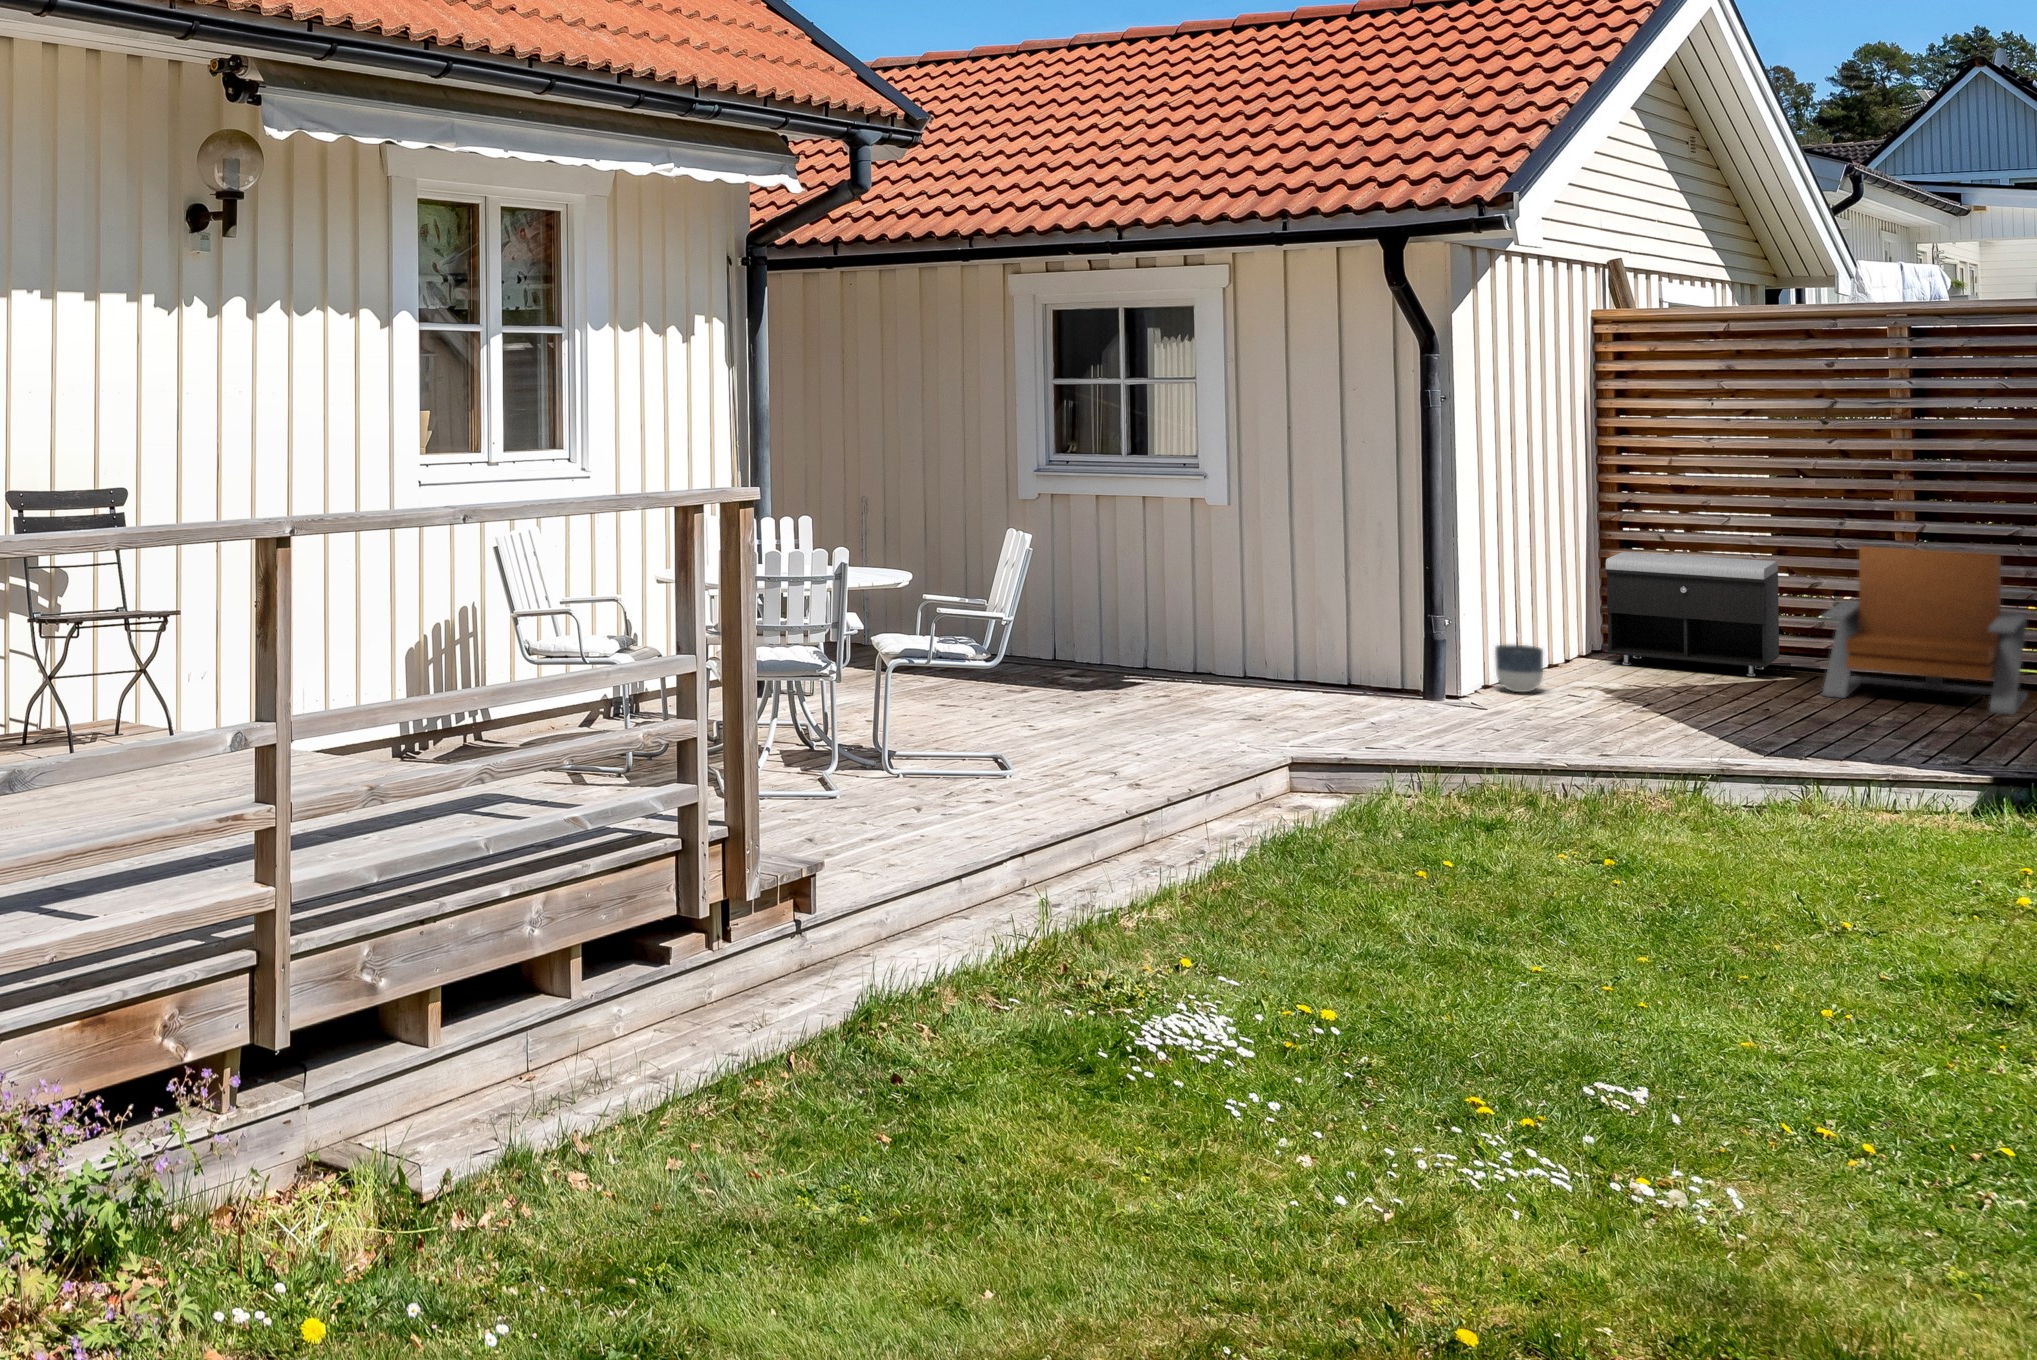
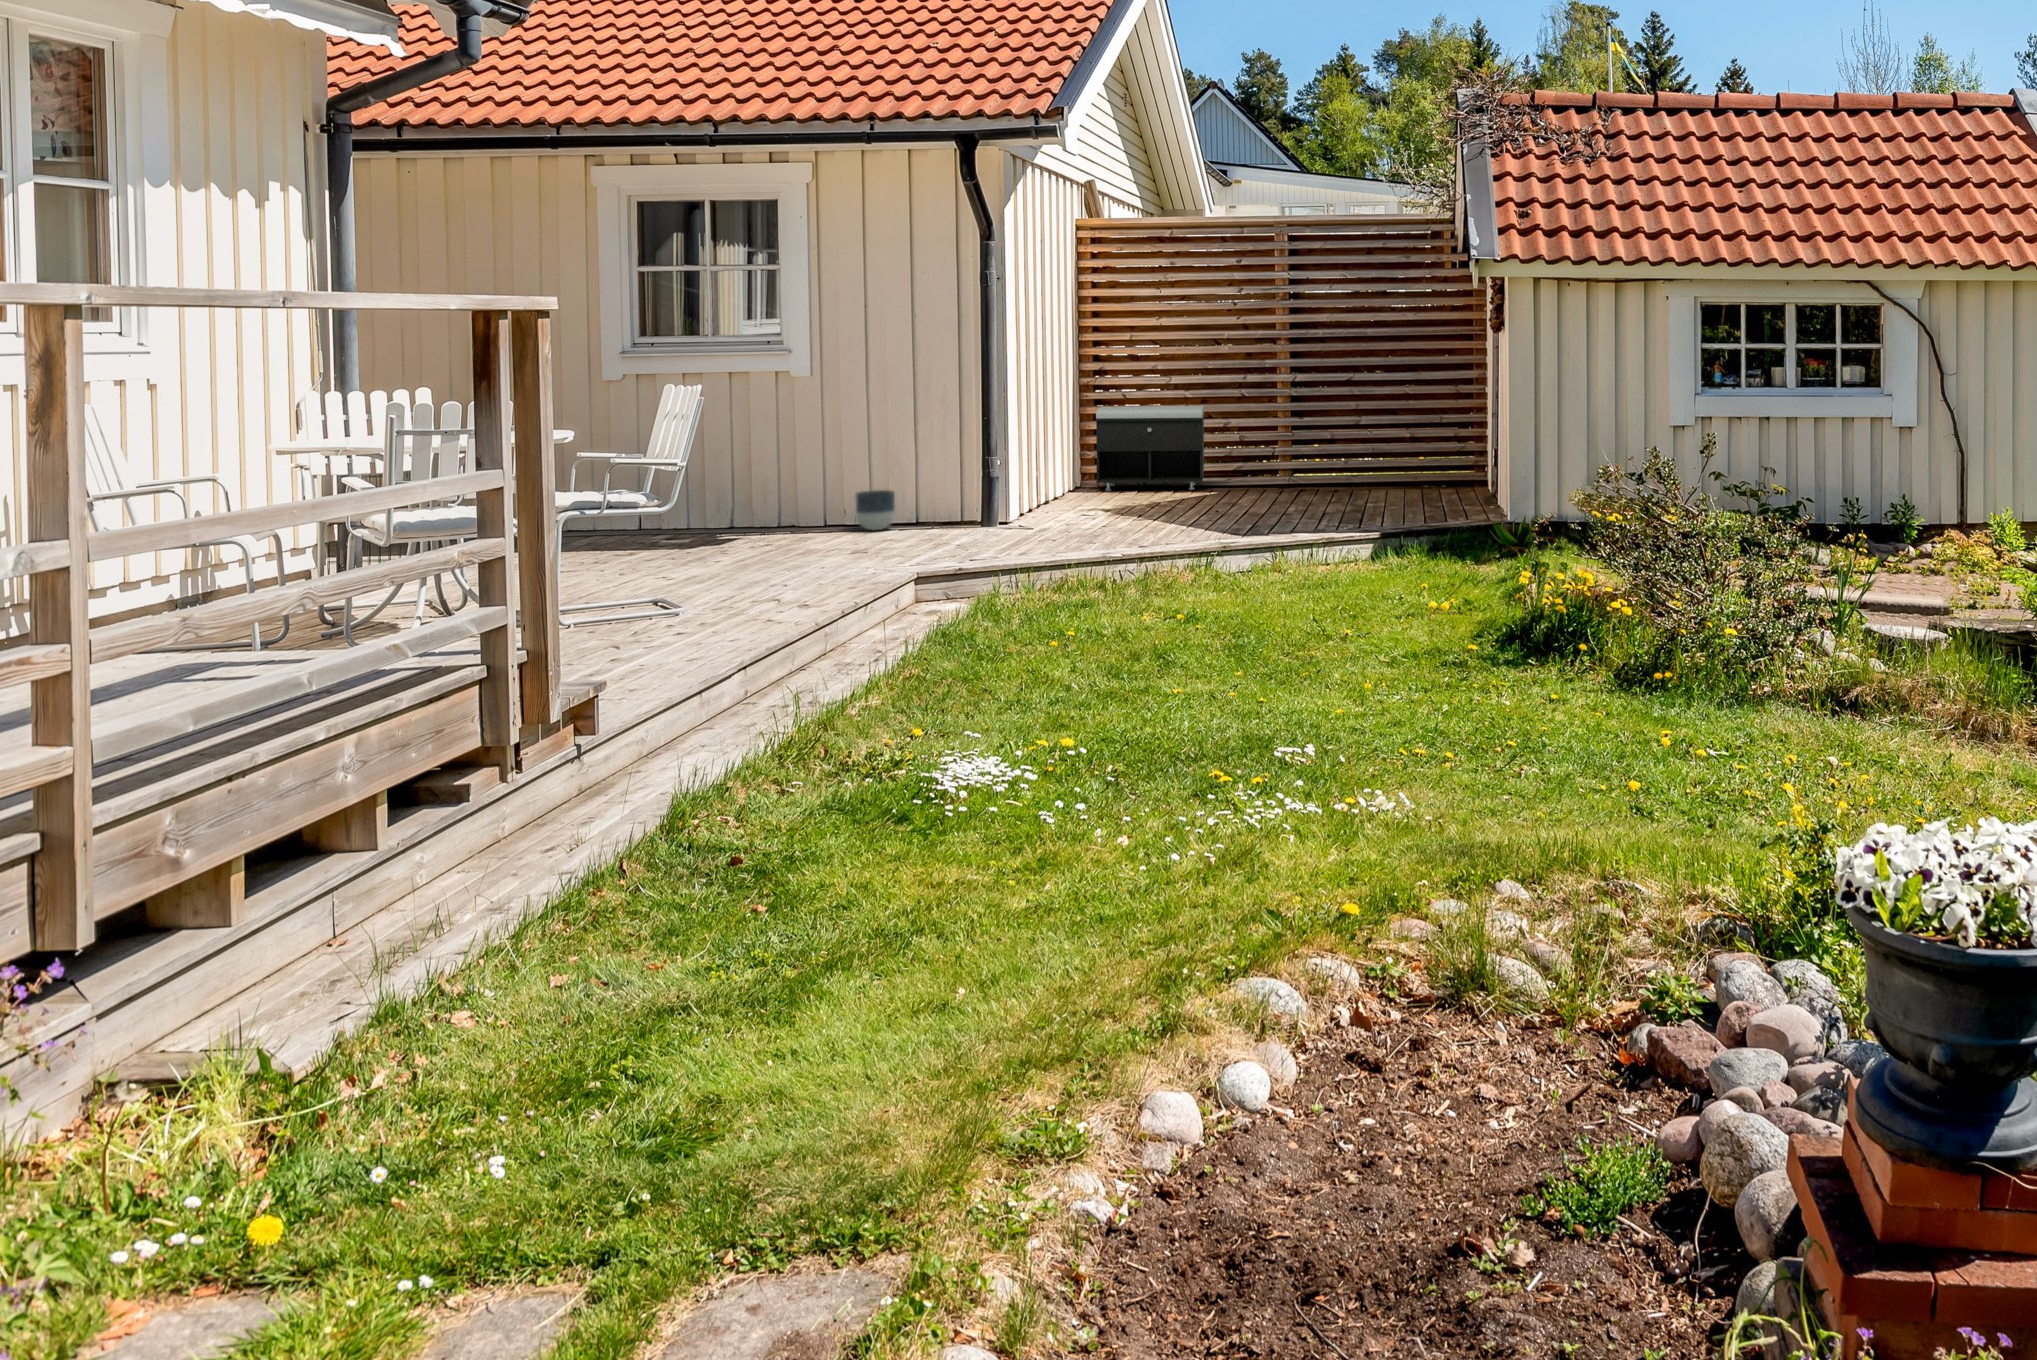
lounge chair: present [1821,546,2028,714] -> none [1243,390,1356,497]
planter: present [1495,645,1543,692] -> present [855,490,895,530]

